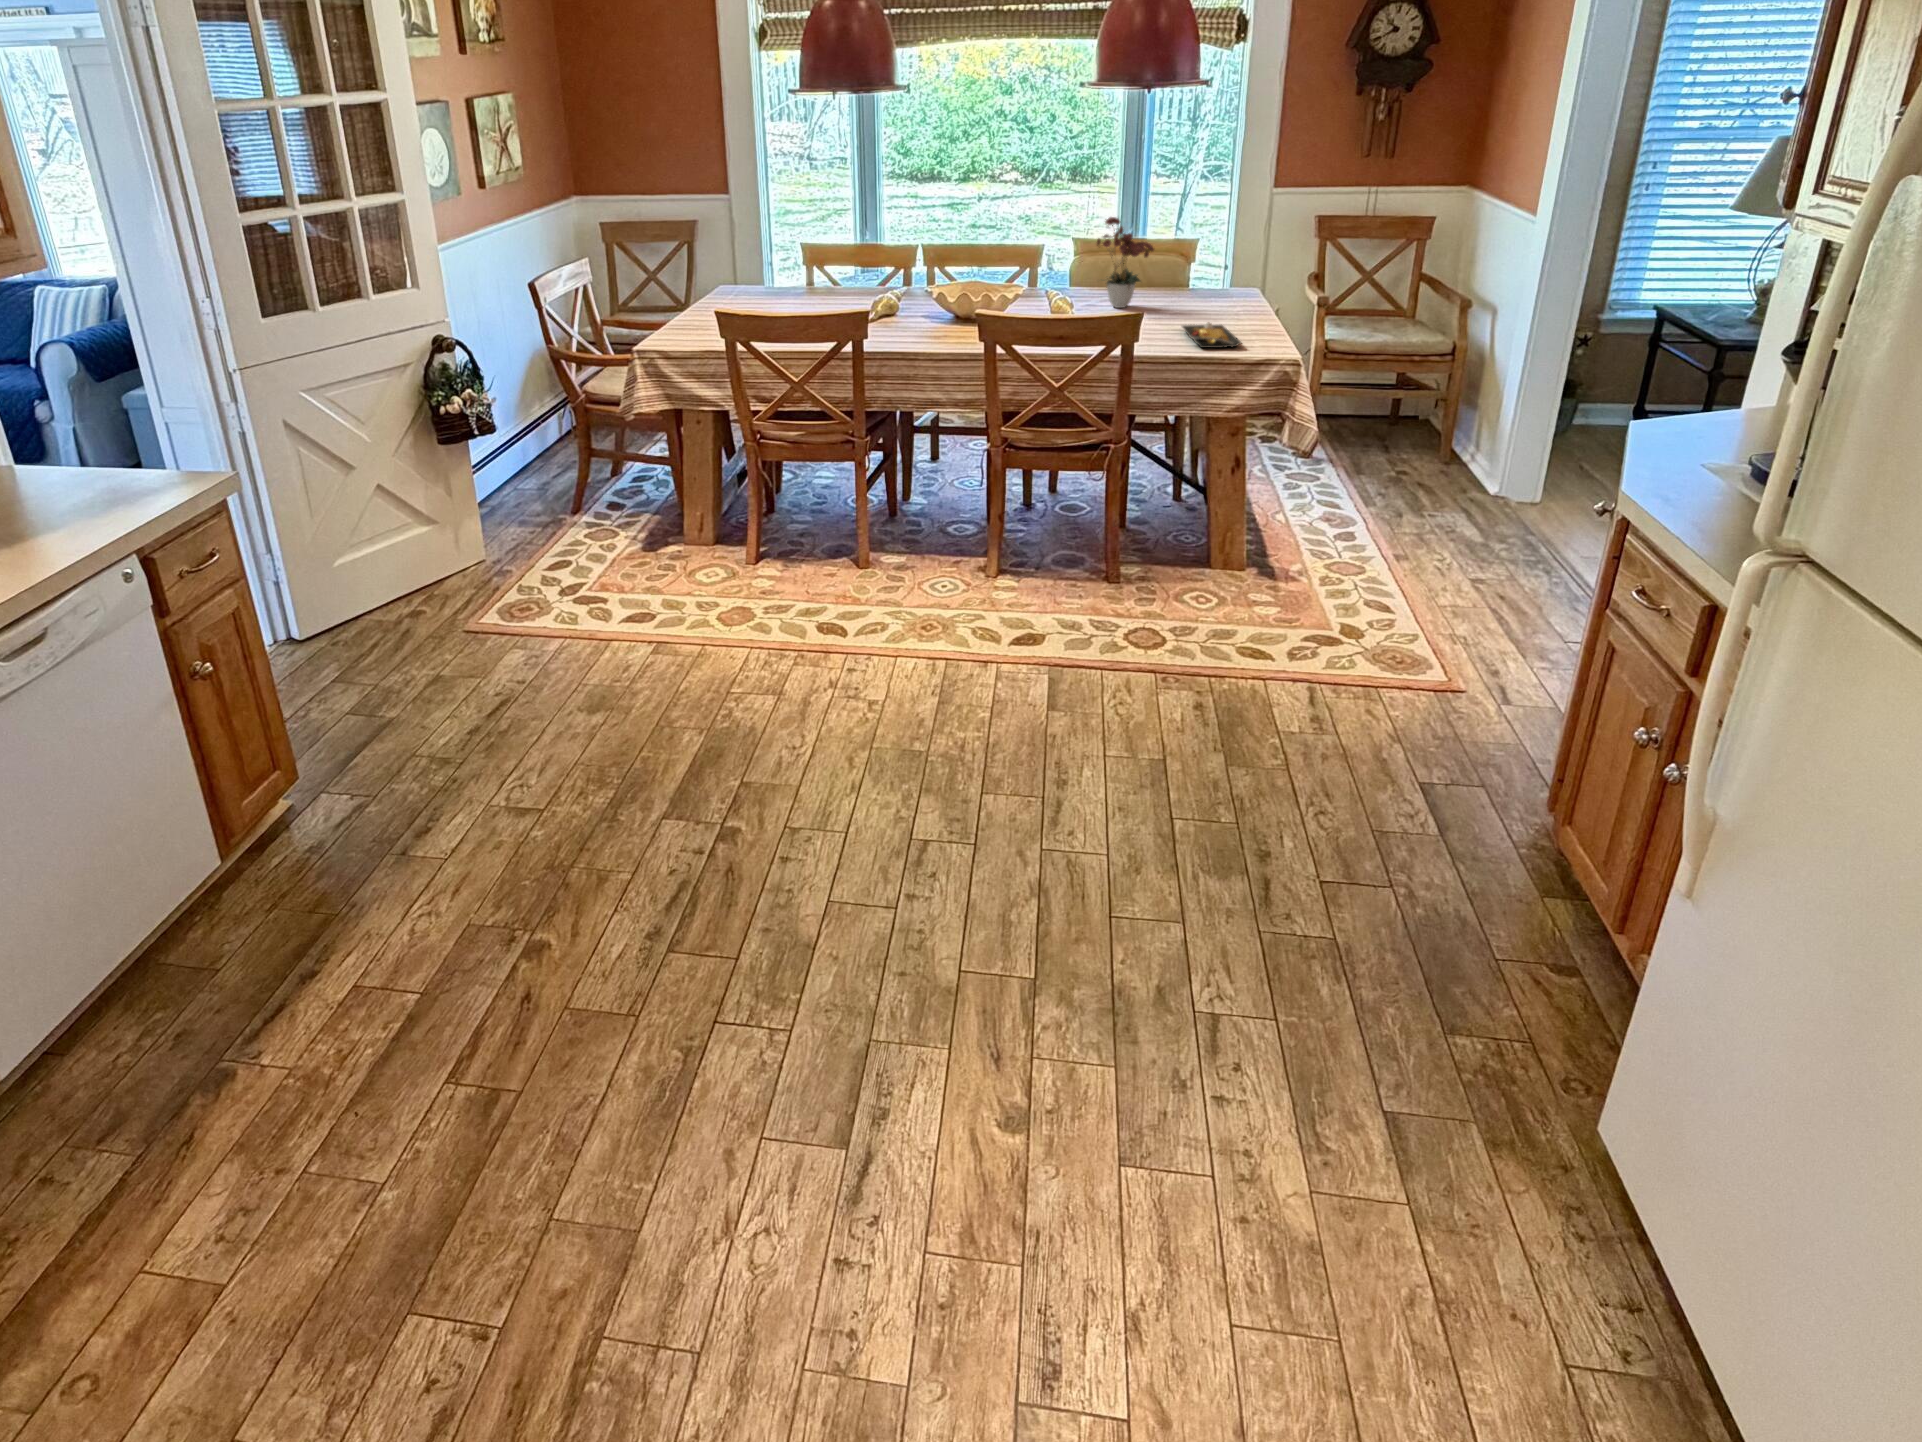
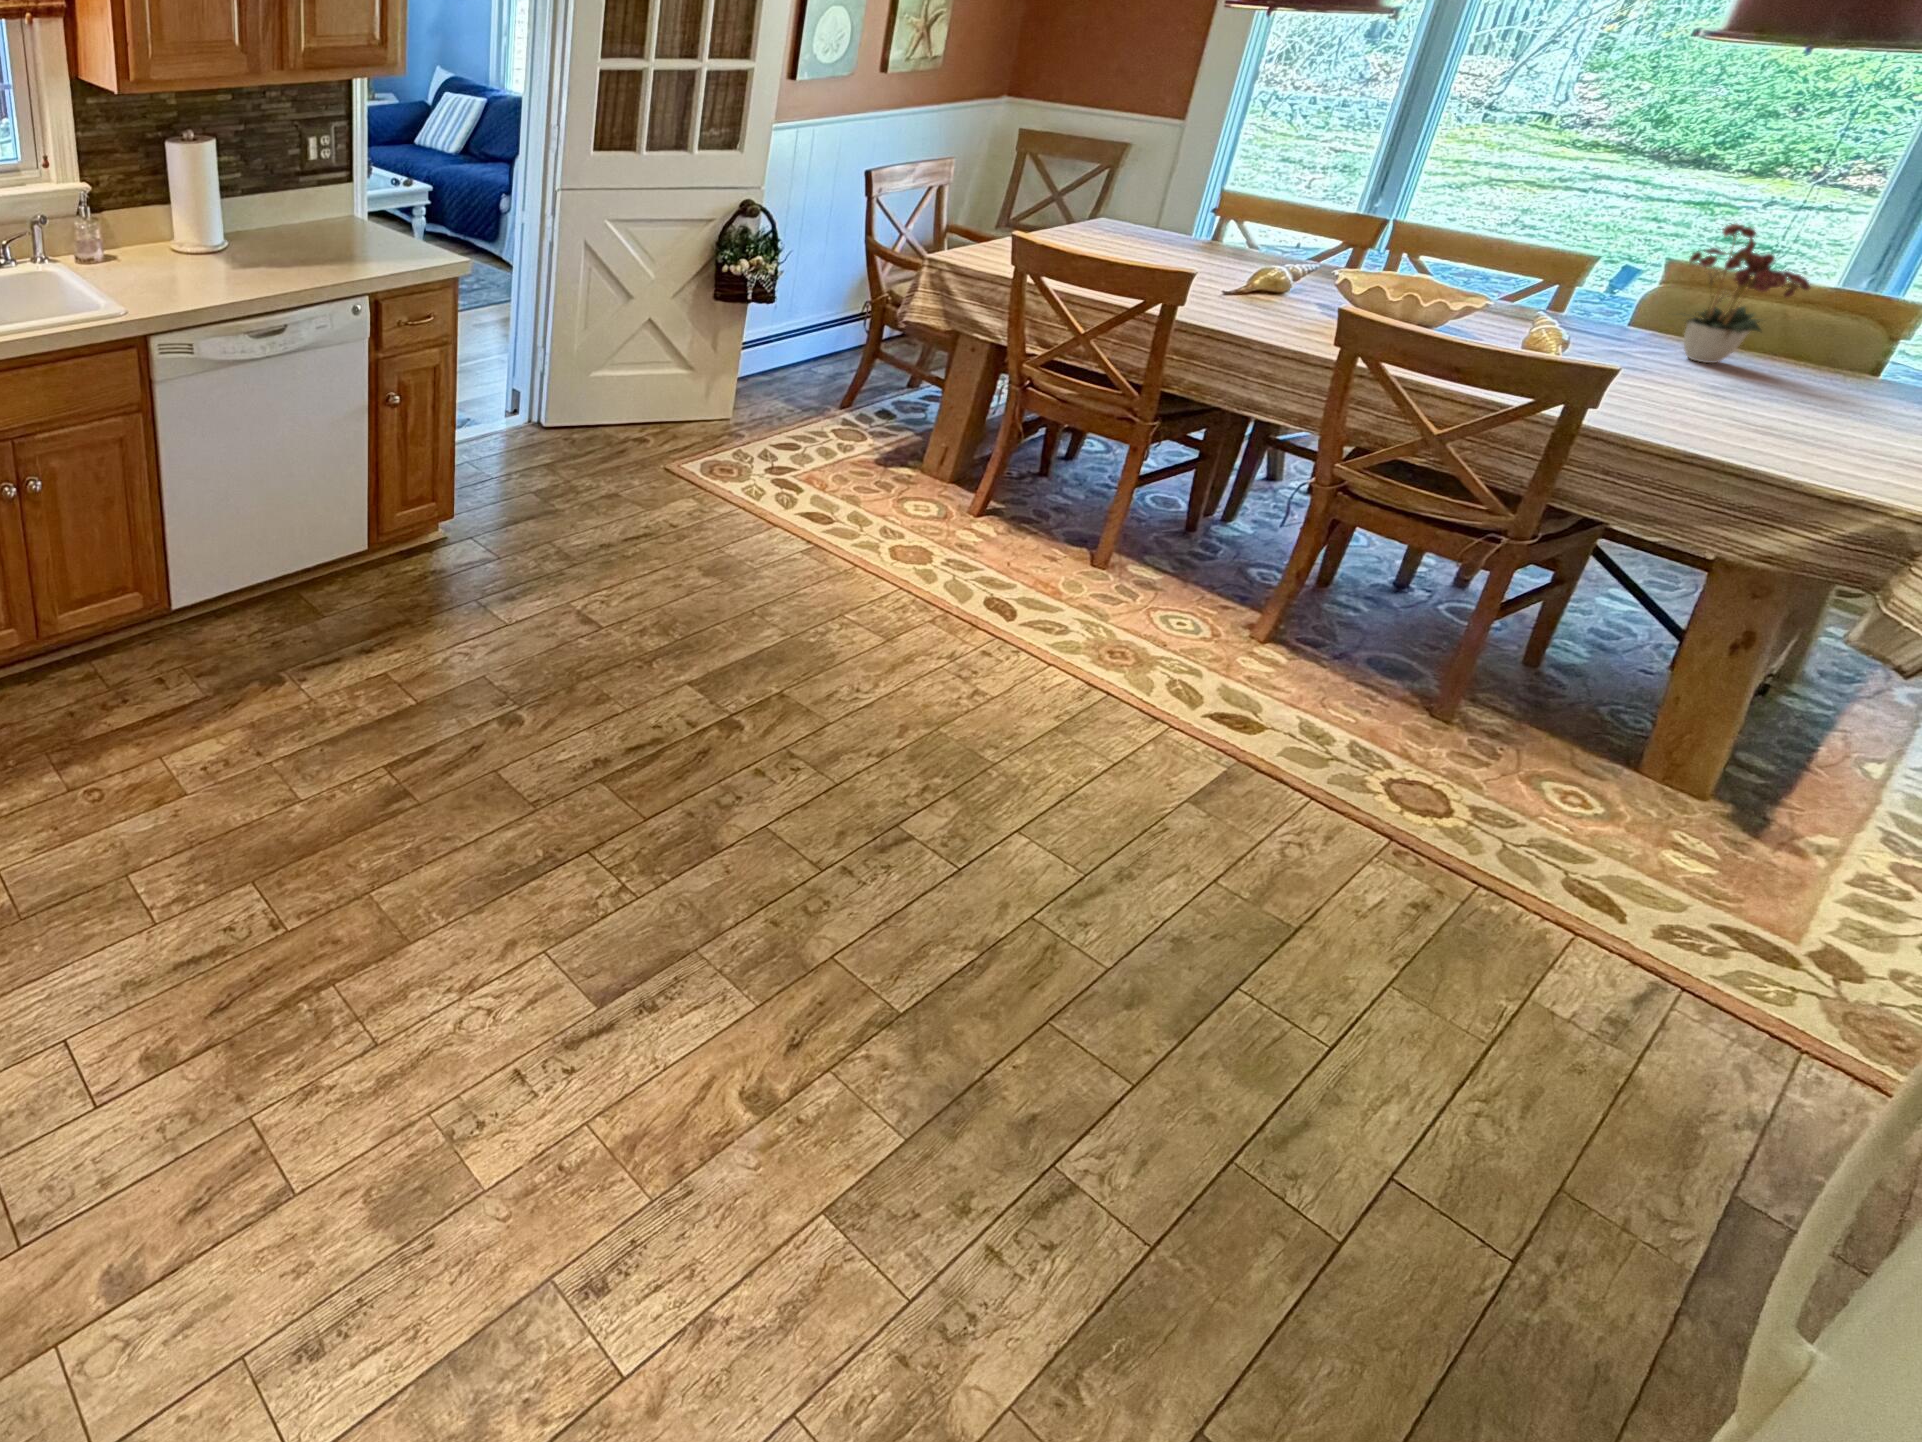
plate: present [1182,322,1241,348] -> none [1755,409,1877,465]

